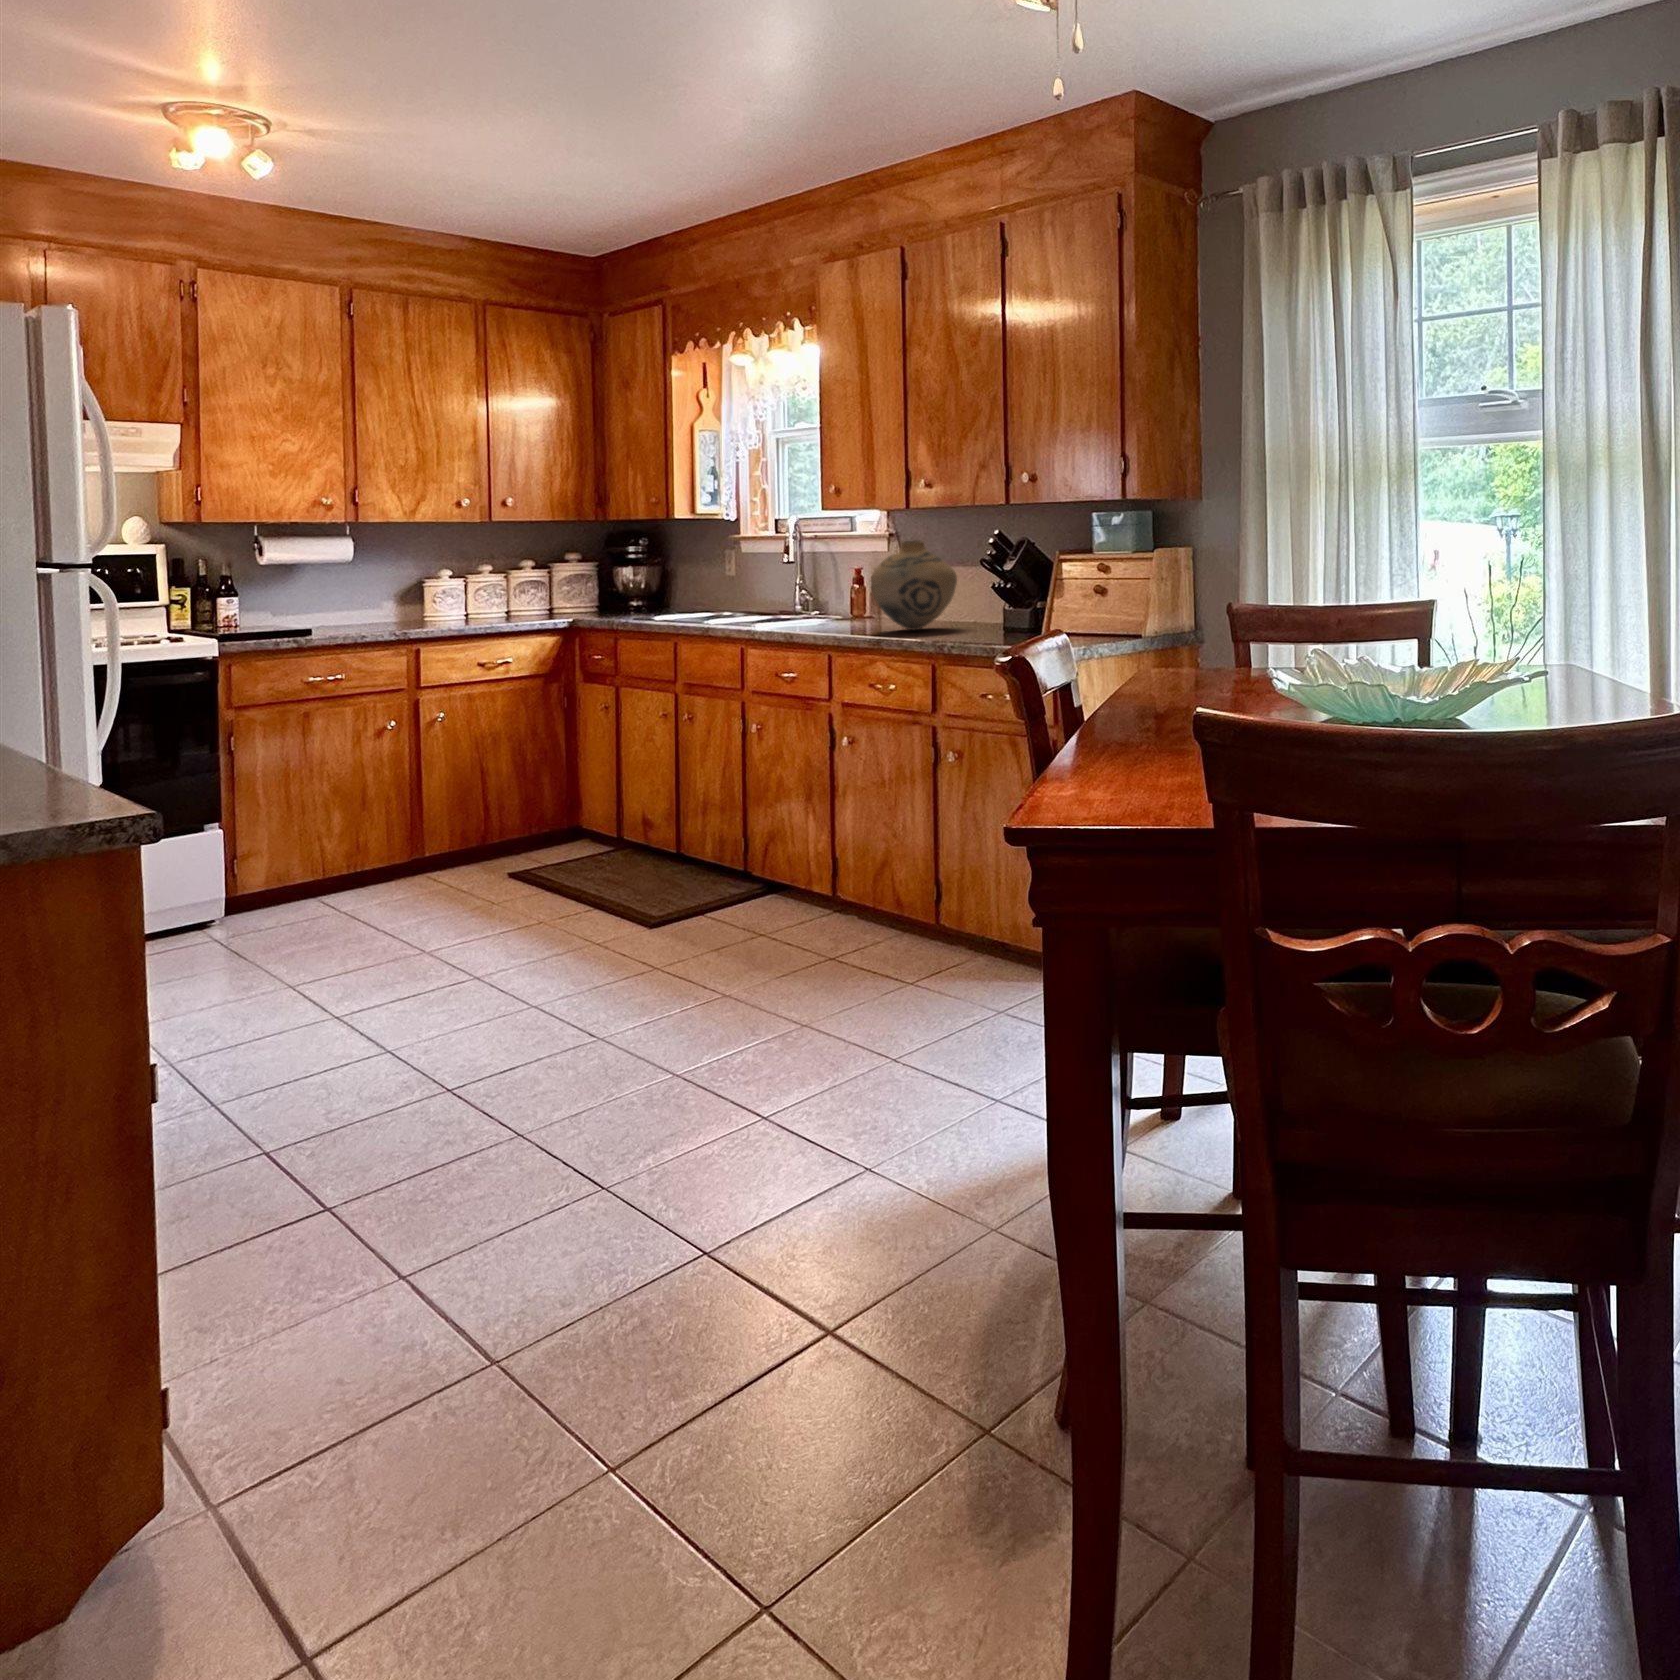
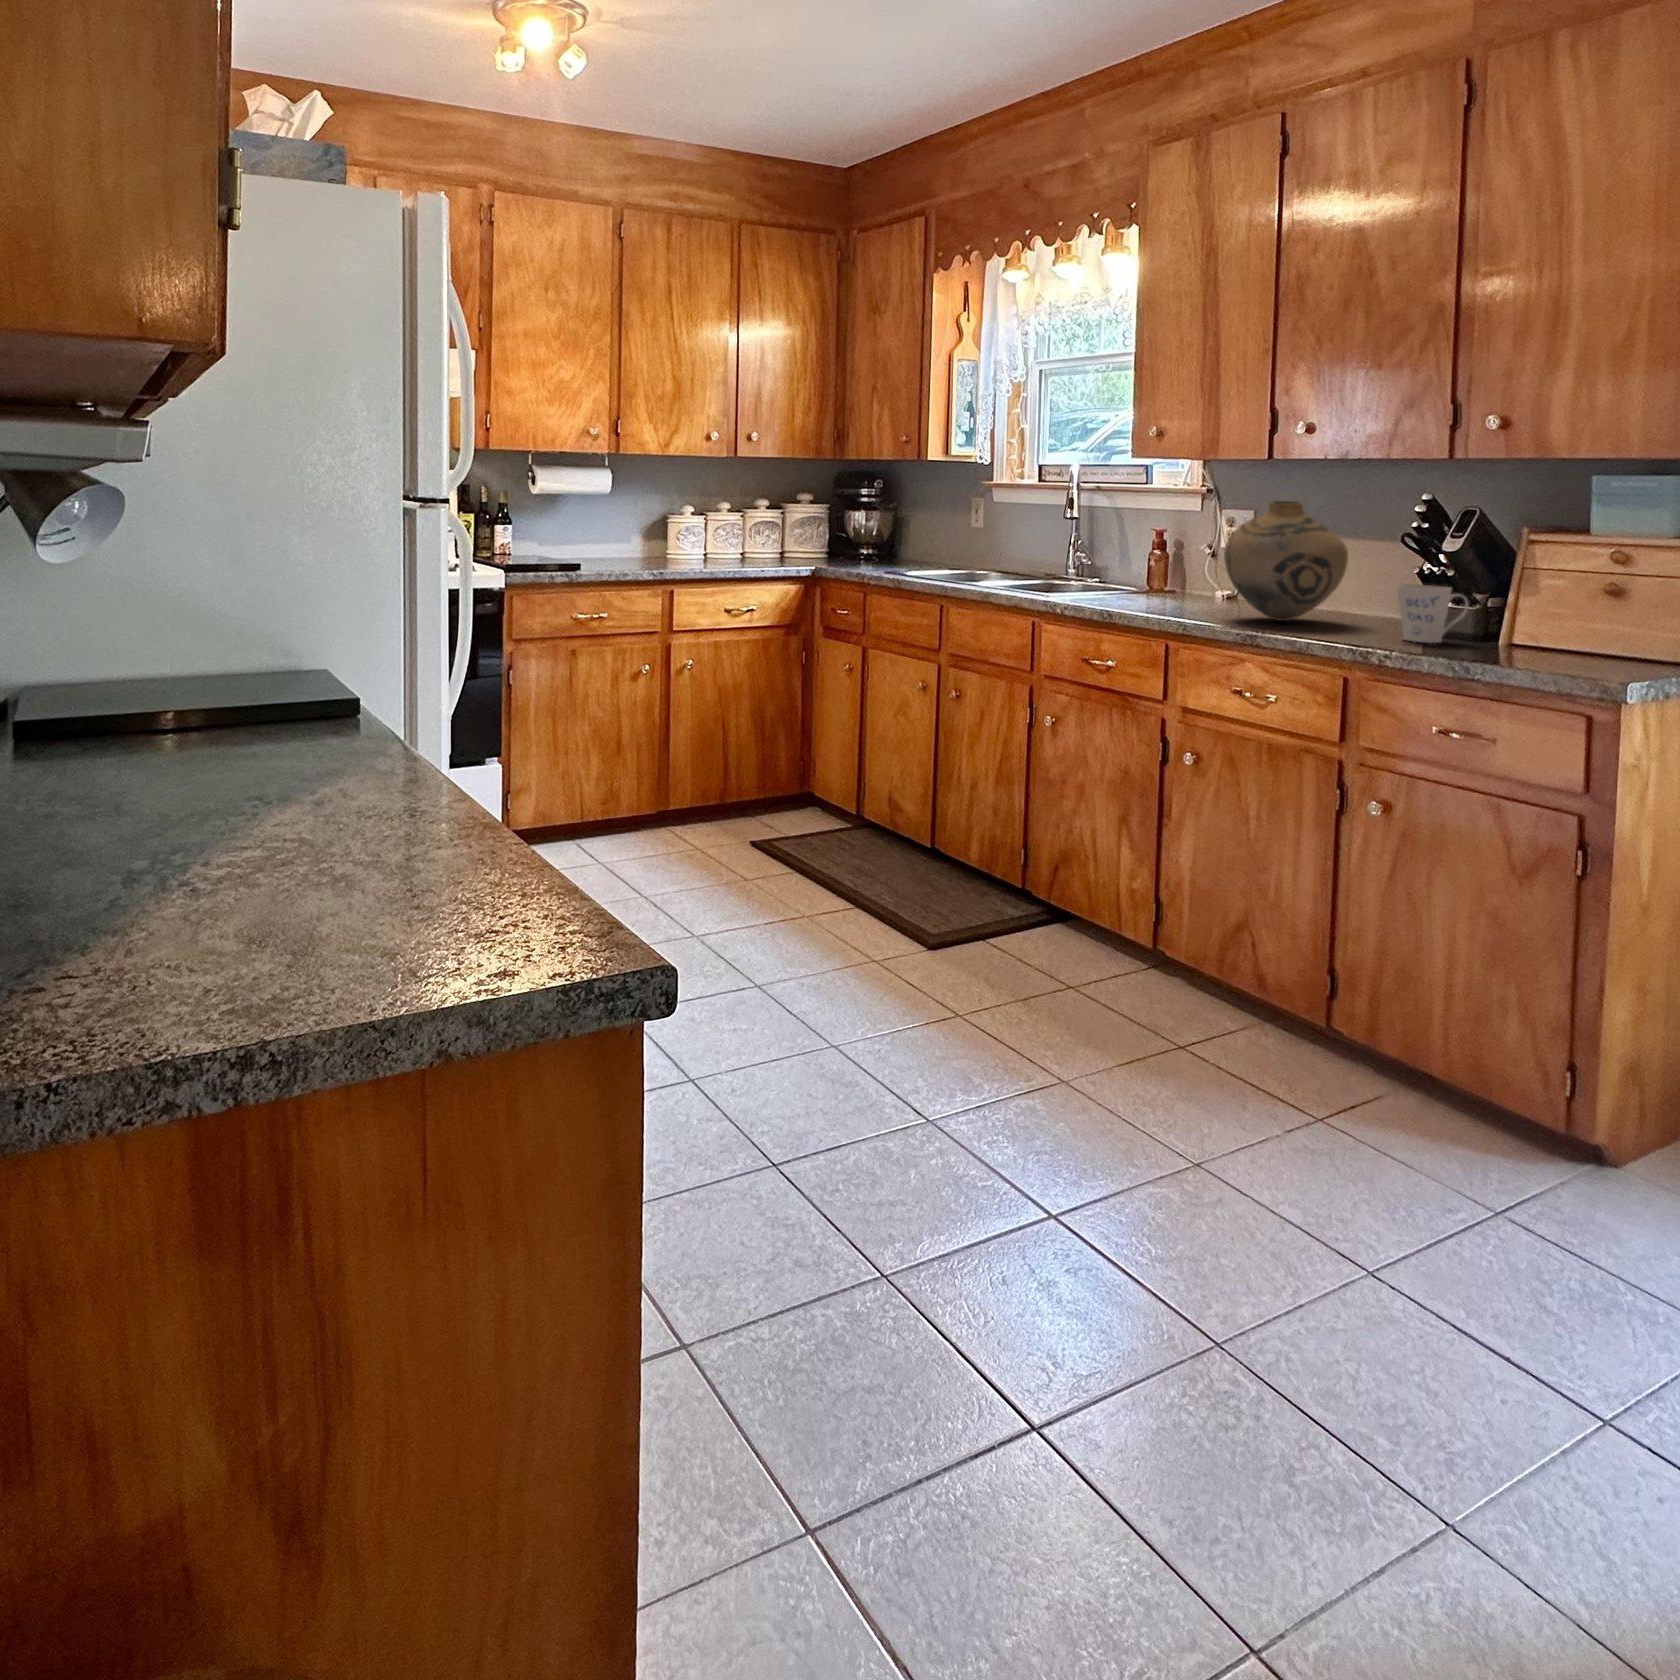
mug: none [973,596,1018,636] -> present [1398,584,1469,643]

